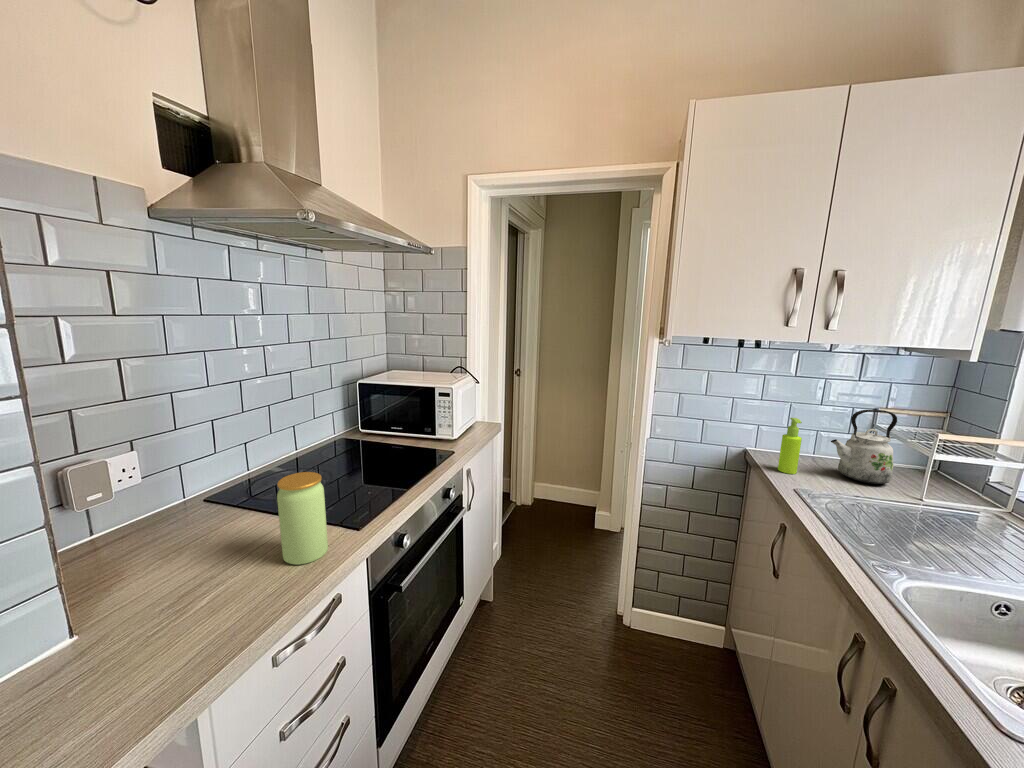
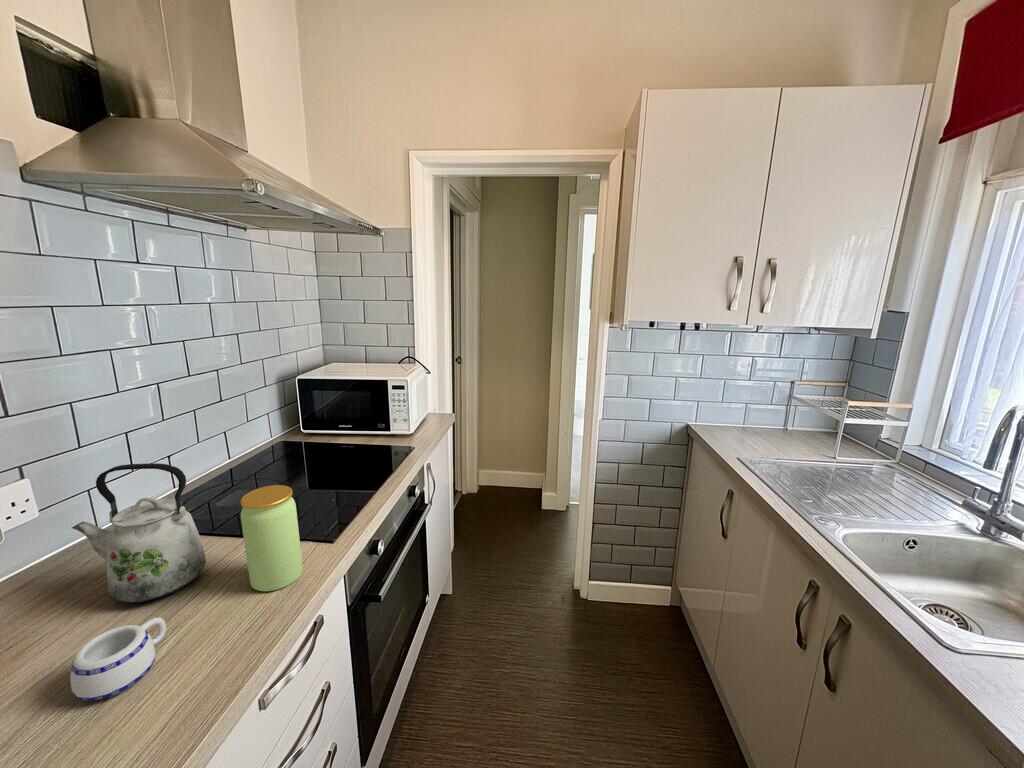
kettle: present [831,410,897,484] -> present [72,463,206,603]
soap dispenser: present [778,418,802,474] -> none [718,393,739,444]
mug: none [131,572,209,631] -> present [70,617,166,701]

